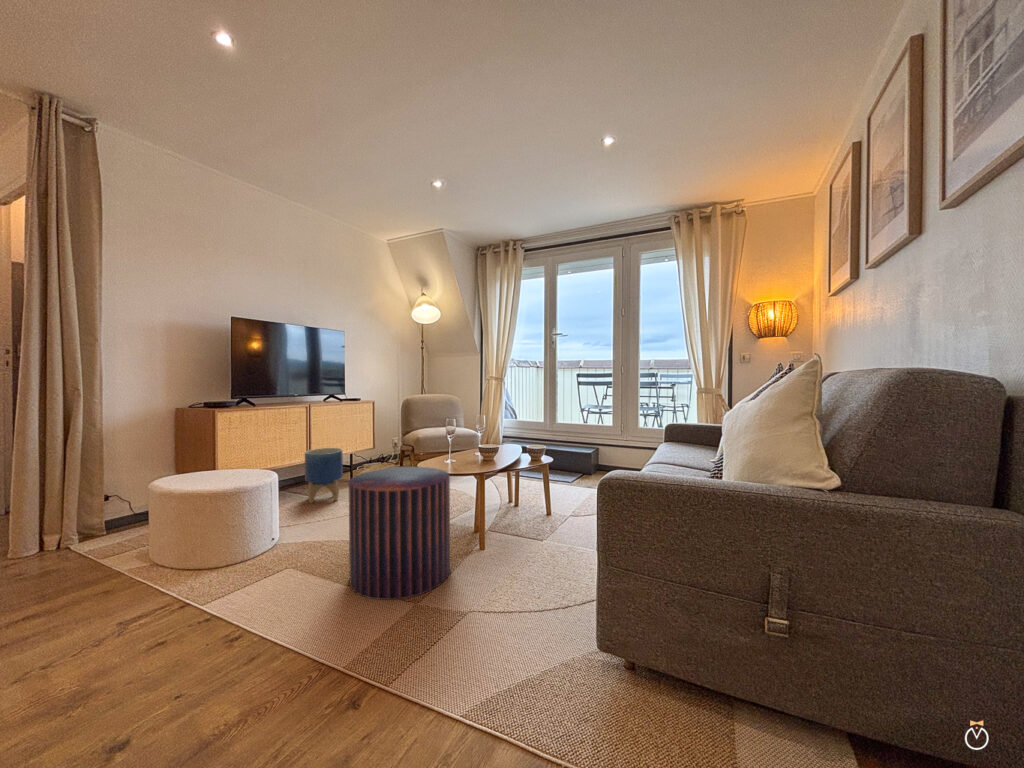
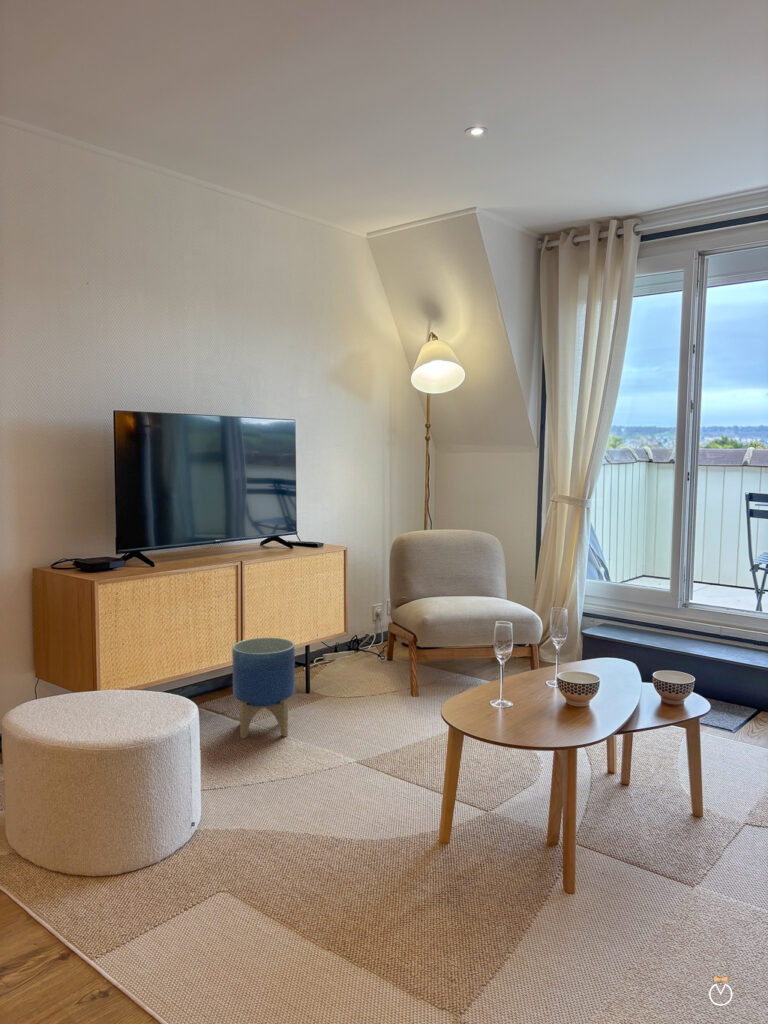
pouf: present [349,467,450,600] -> none [322,724,511,1003]

